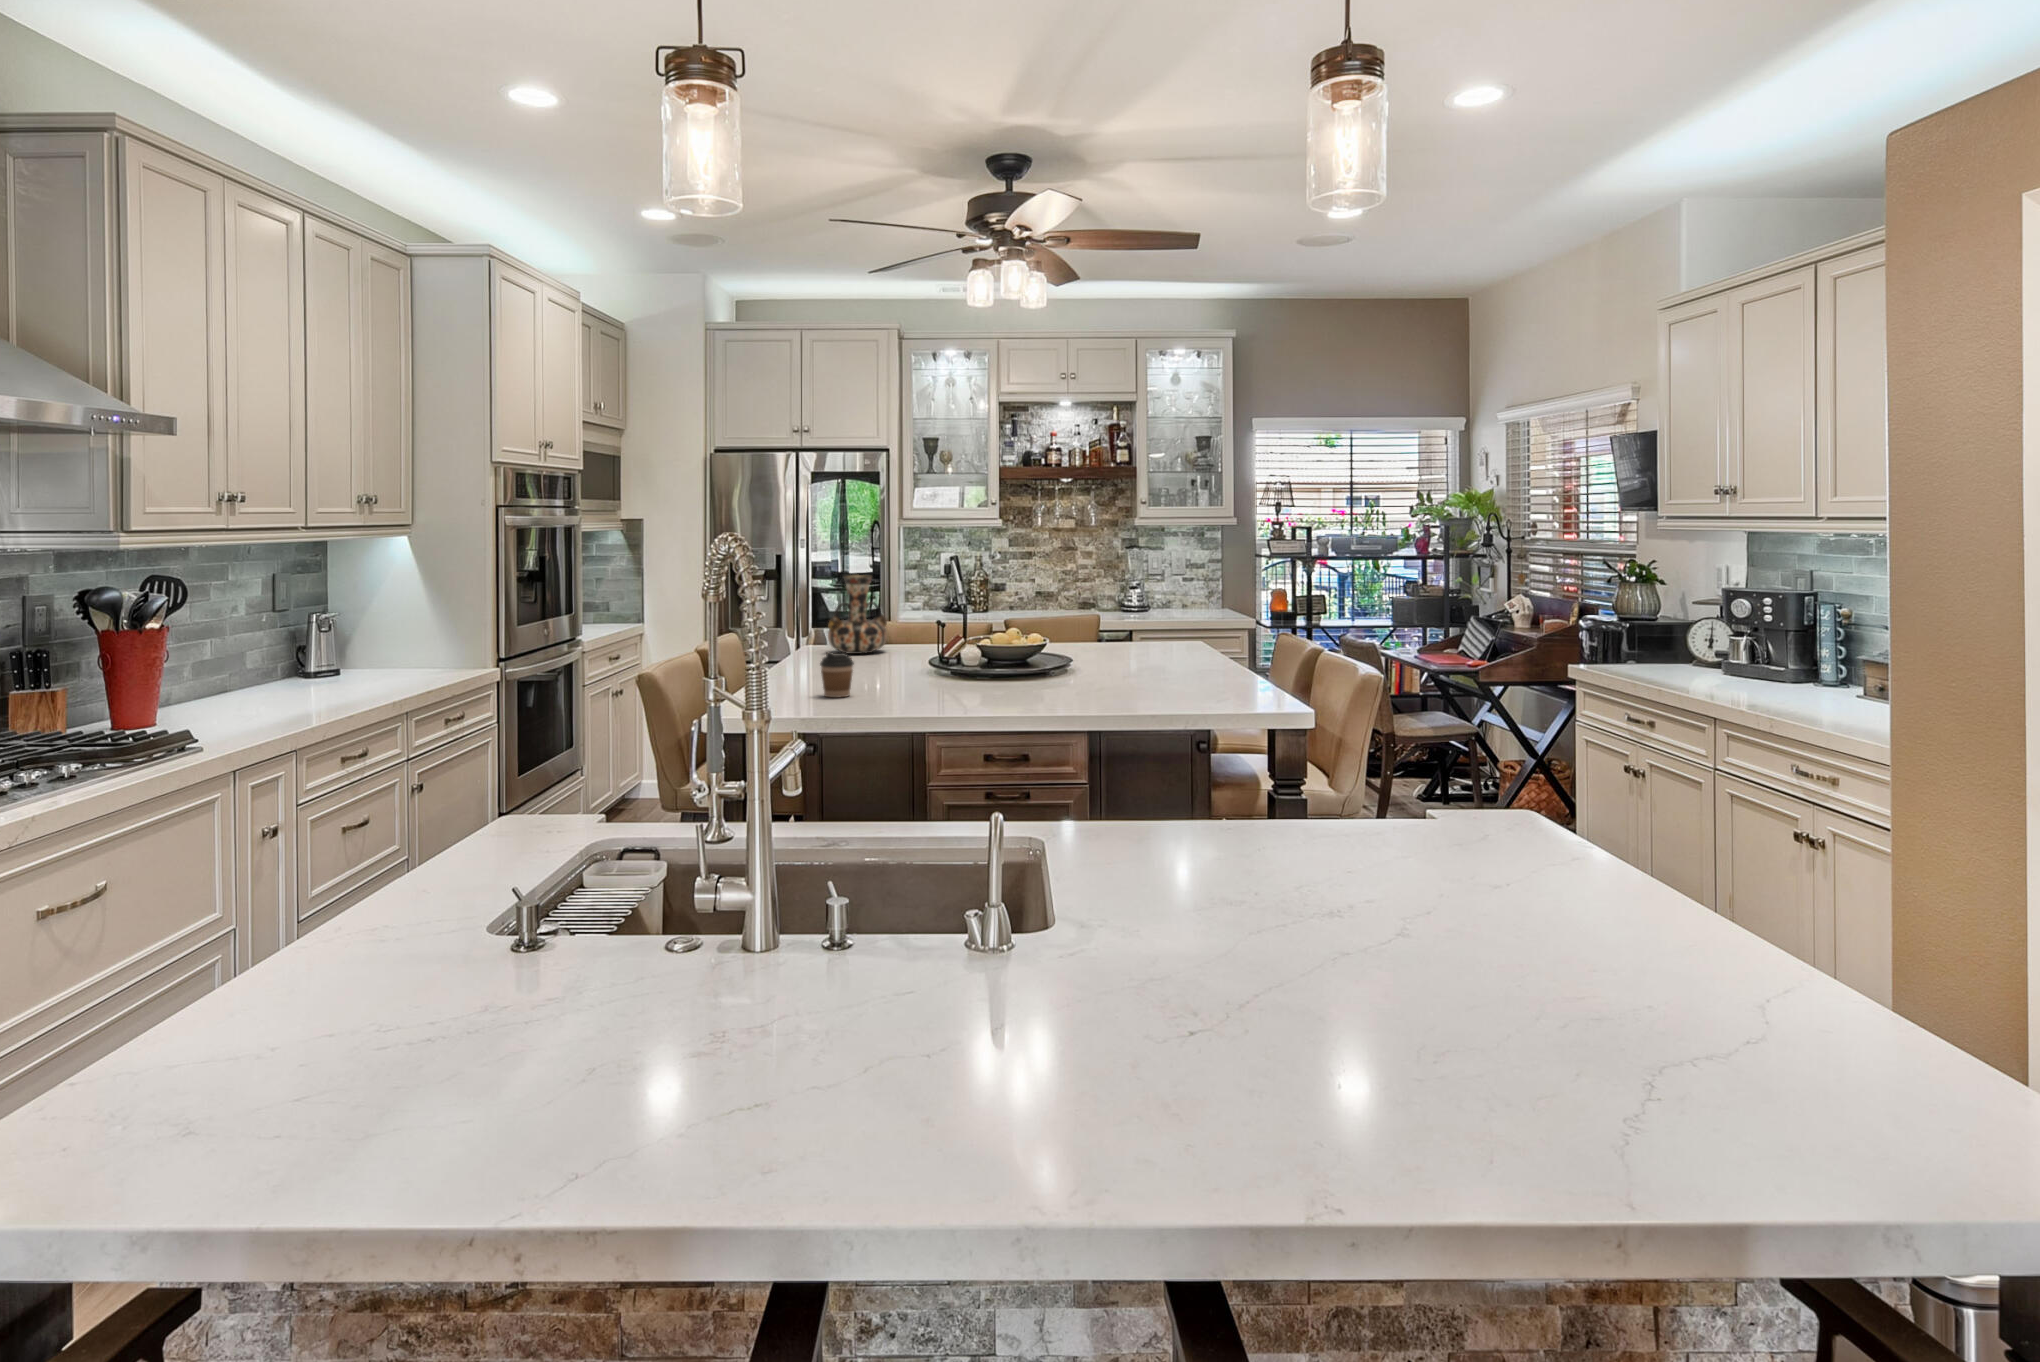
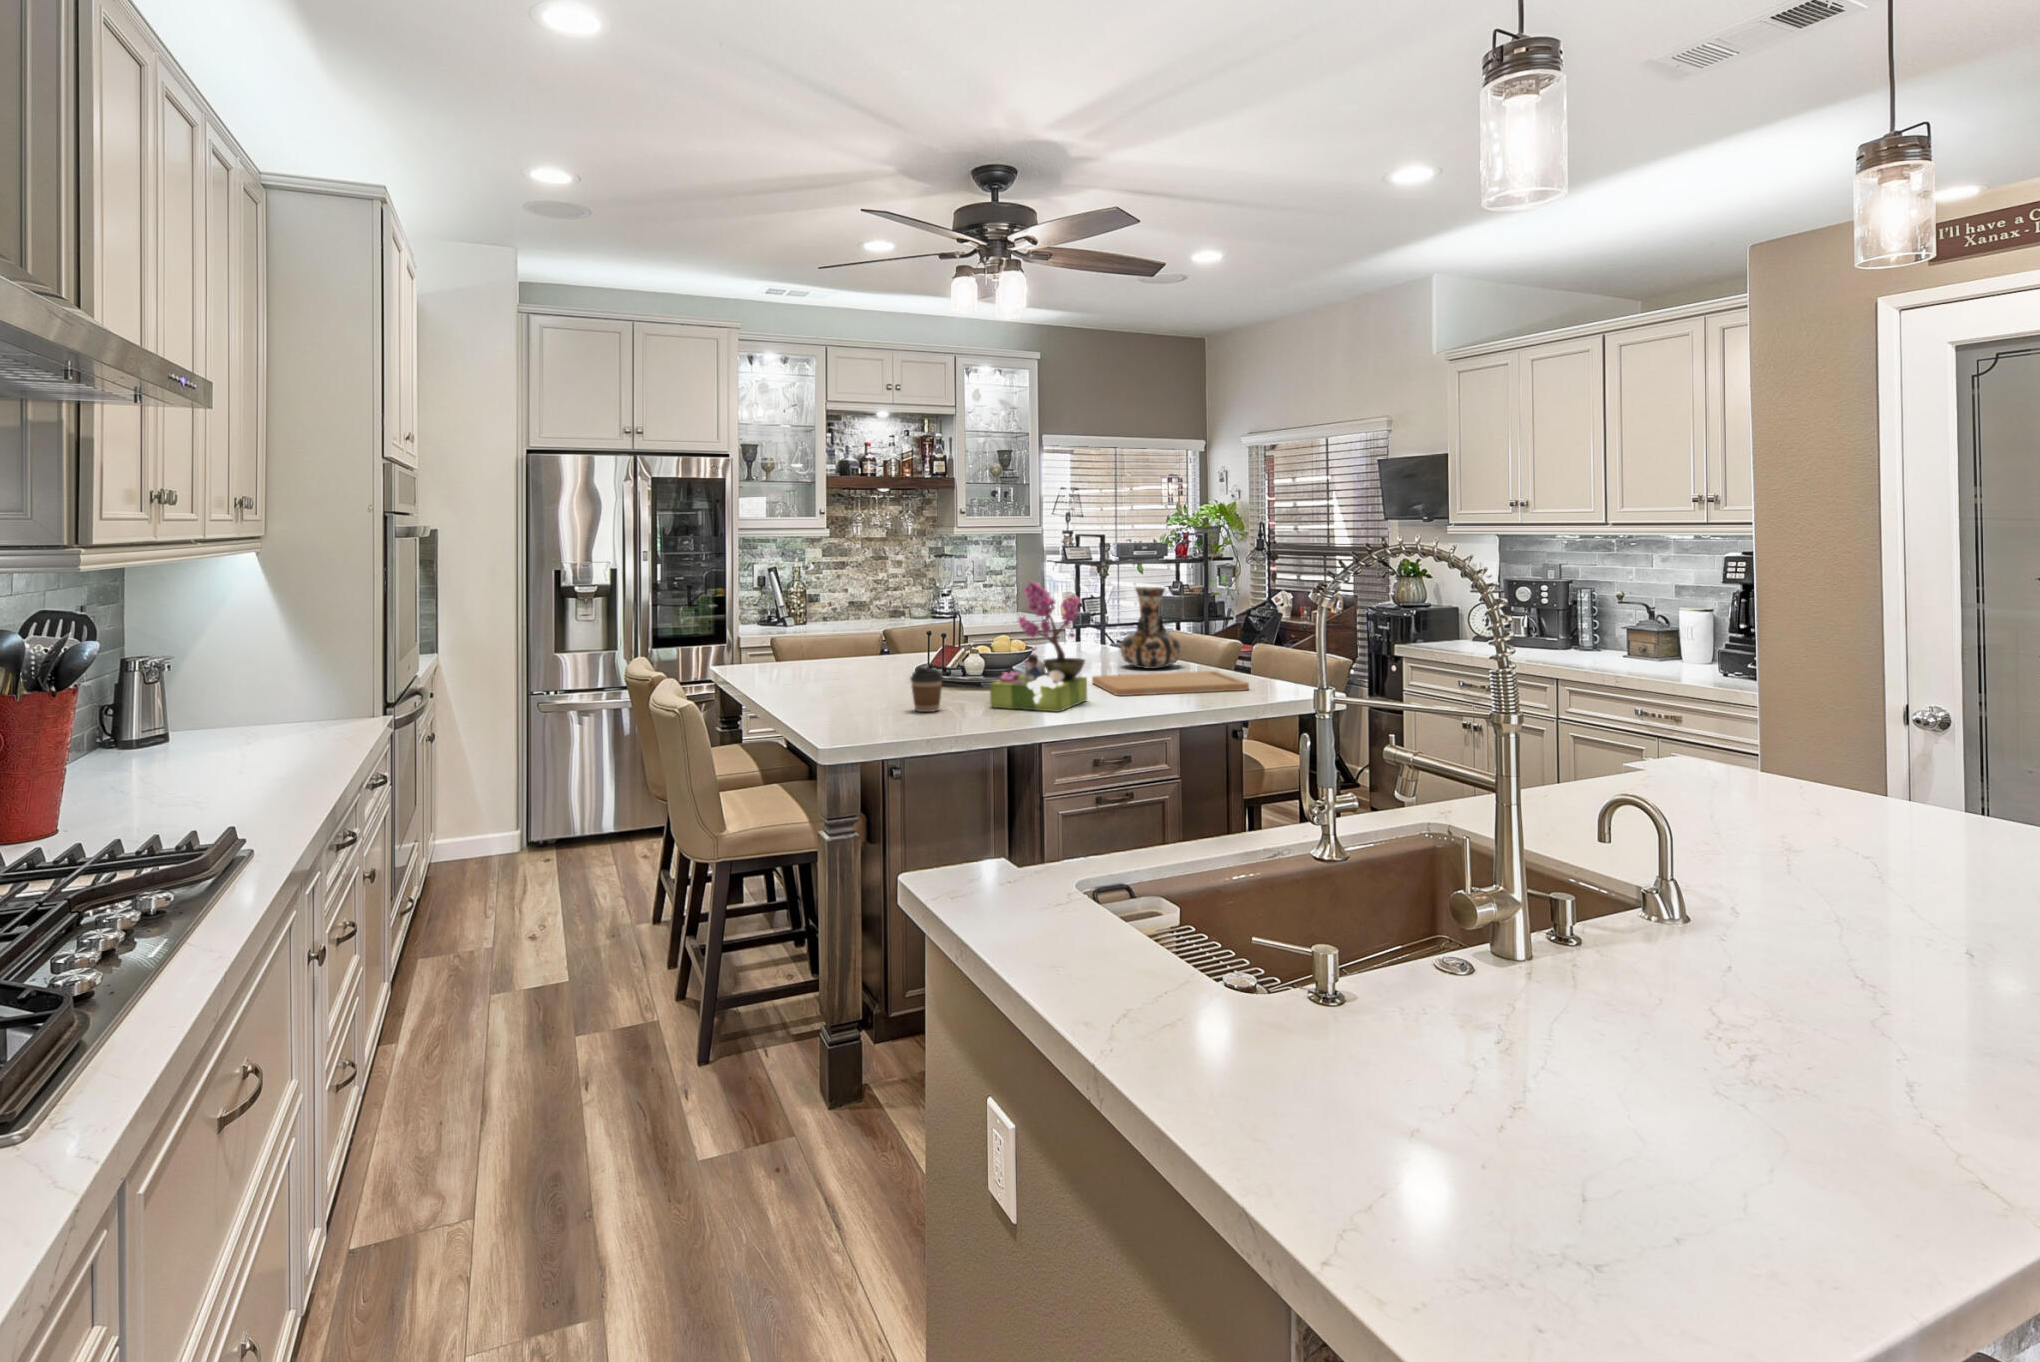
flower arrangement: none [899,566,1009,707] -> present [990,581,1087,712]
decorative vase: present [828,575,887,654] -> present [1120,587,1181,669]
cutting board: none [1052,674,1209,700] -> present [1092,671,1249,696]

